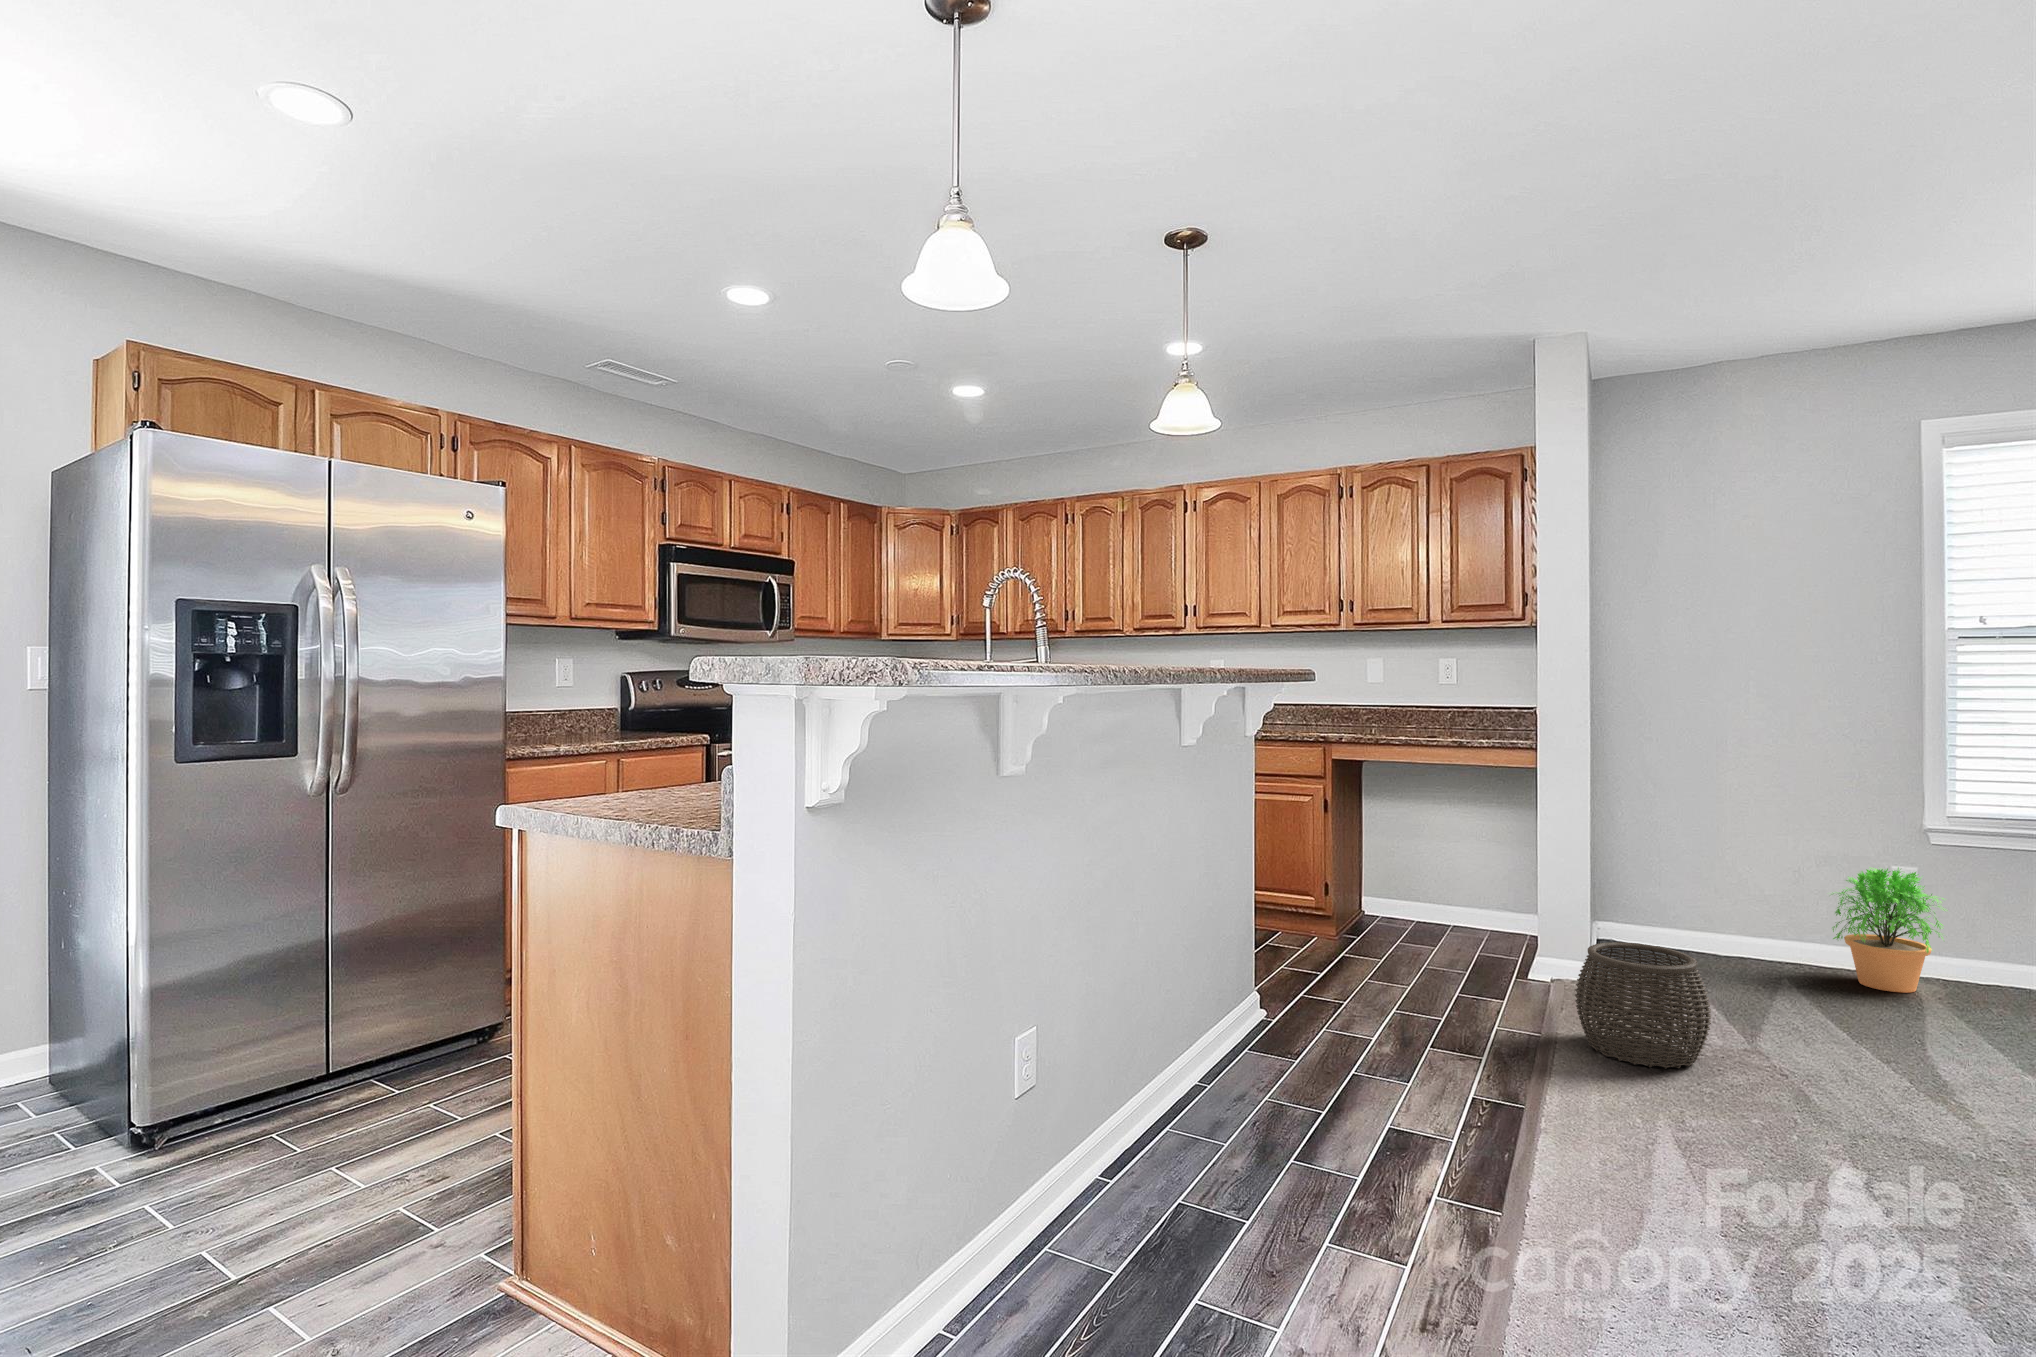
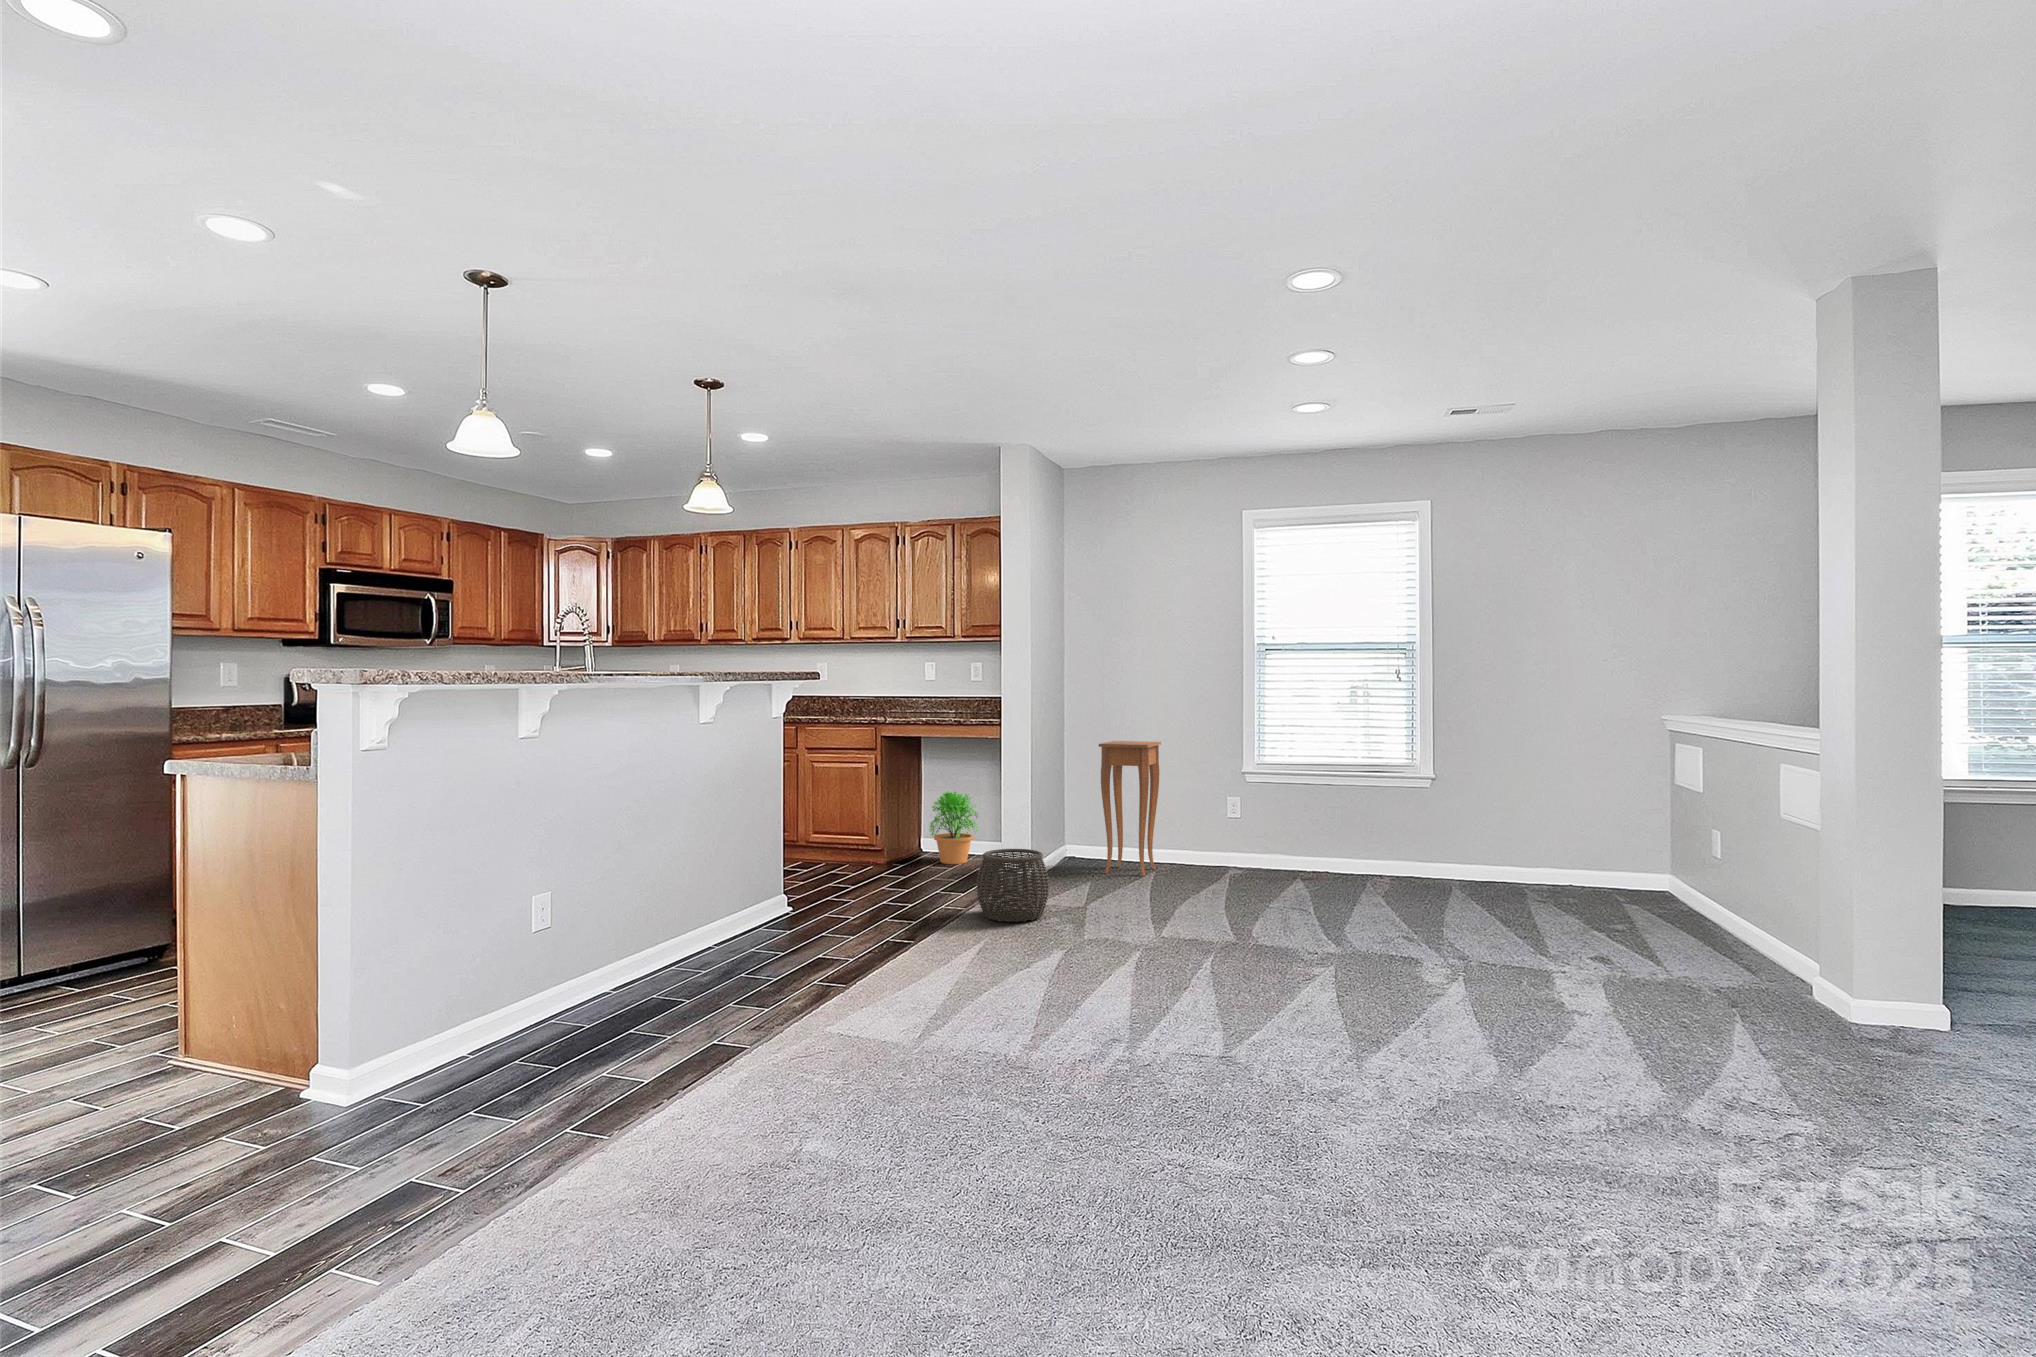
side table: none [1674,770,1765,974] -> present [1099,741,1161,876]
potted plant: present [1832,867,1945,993] -> present [930,791,978,864]

